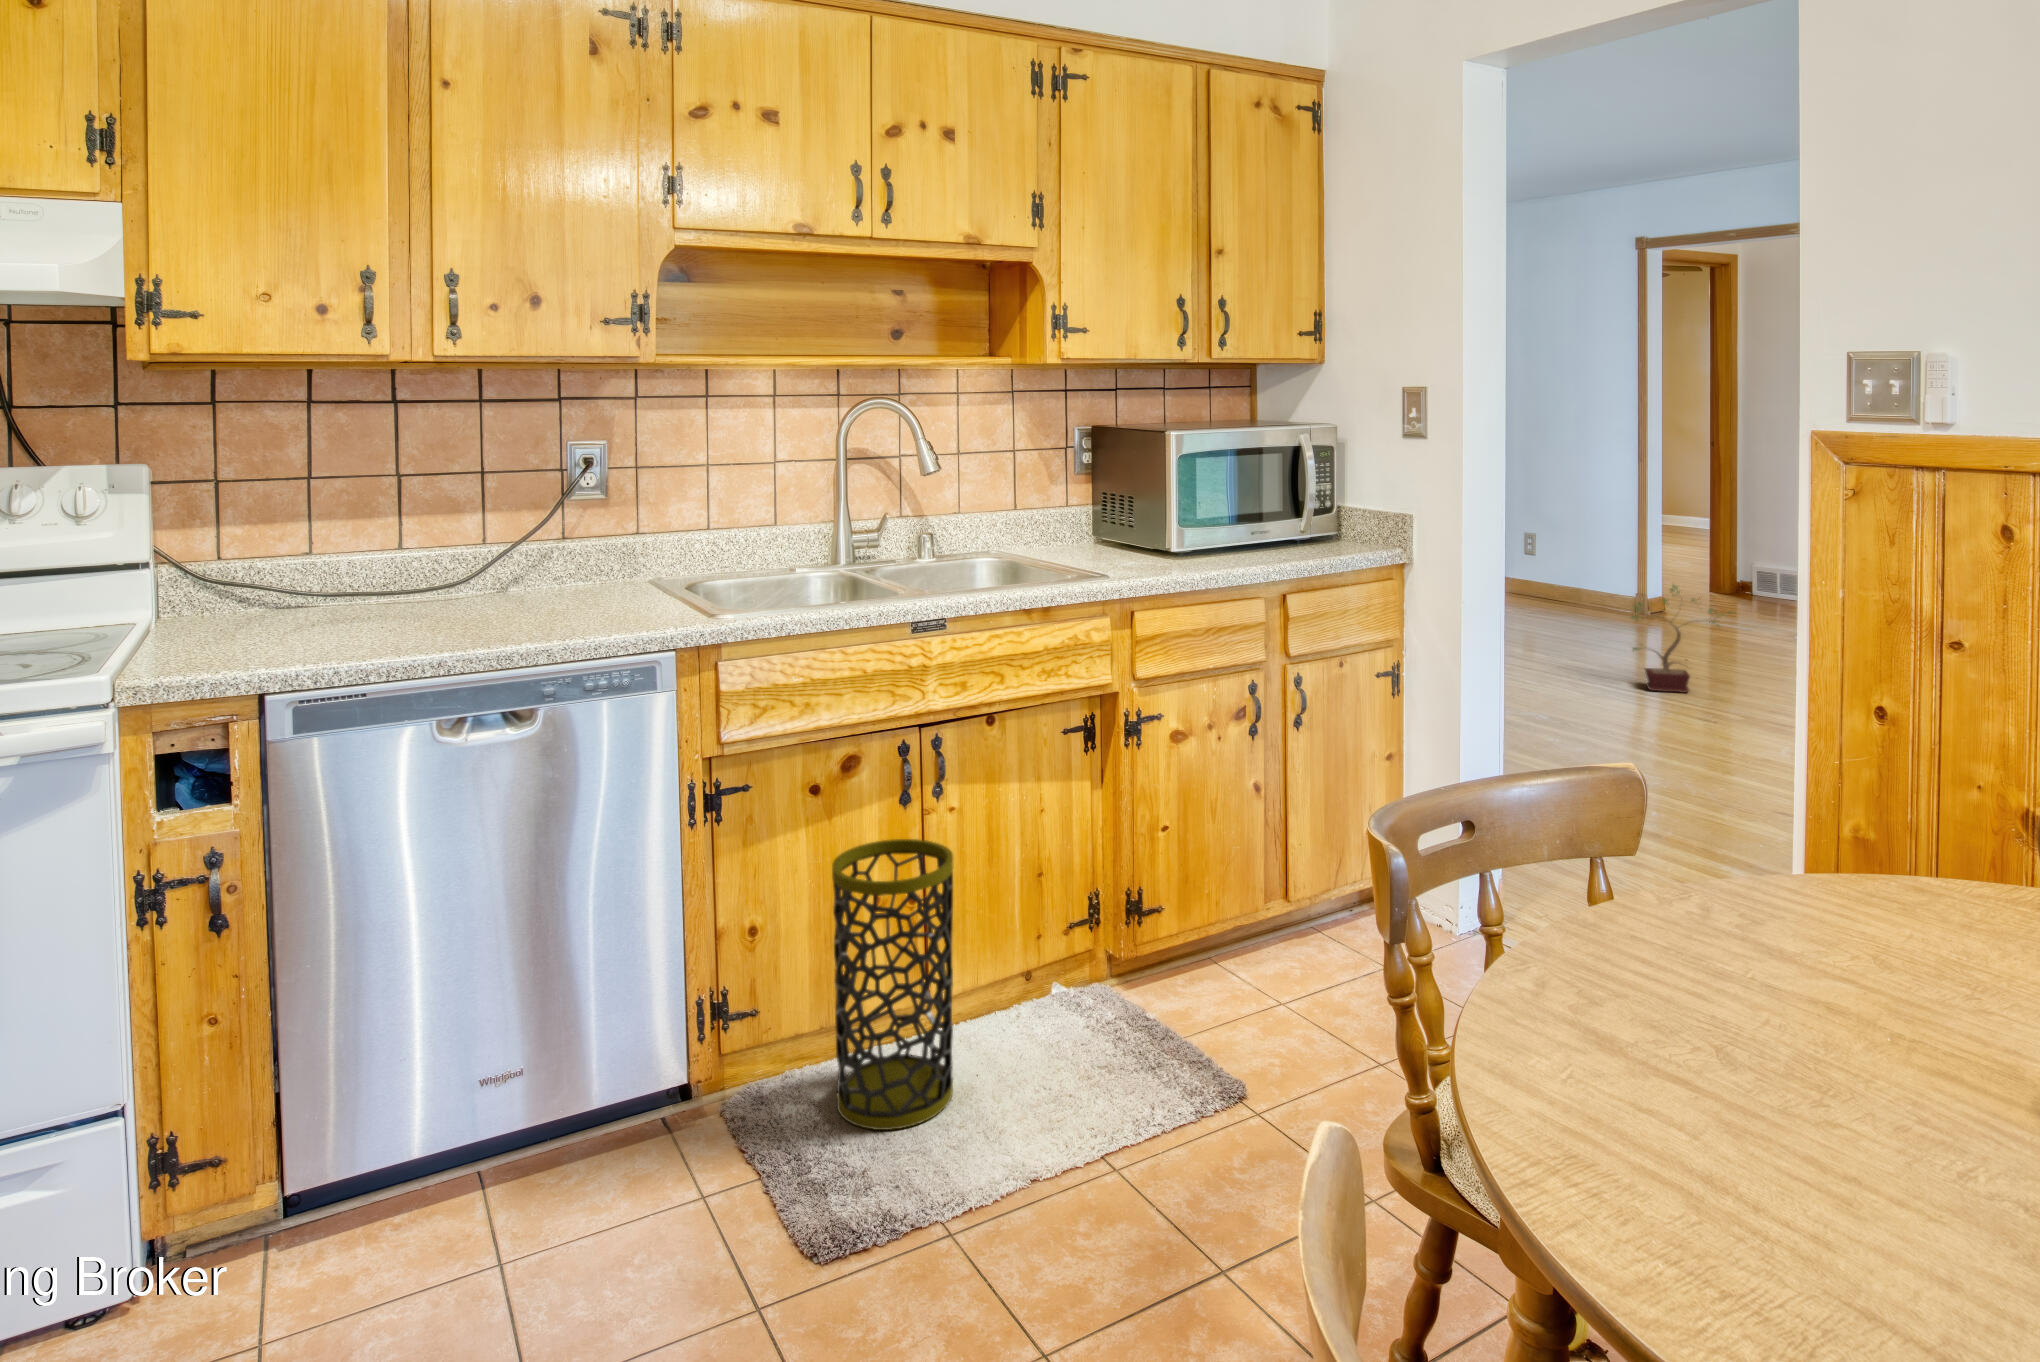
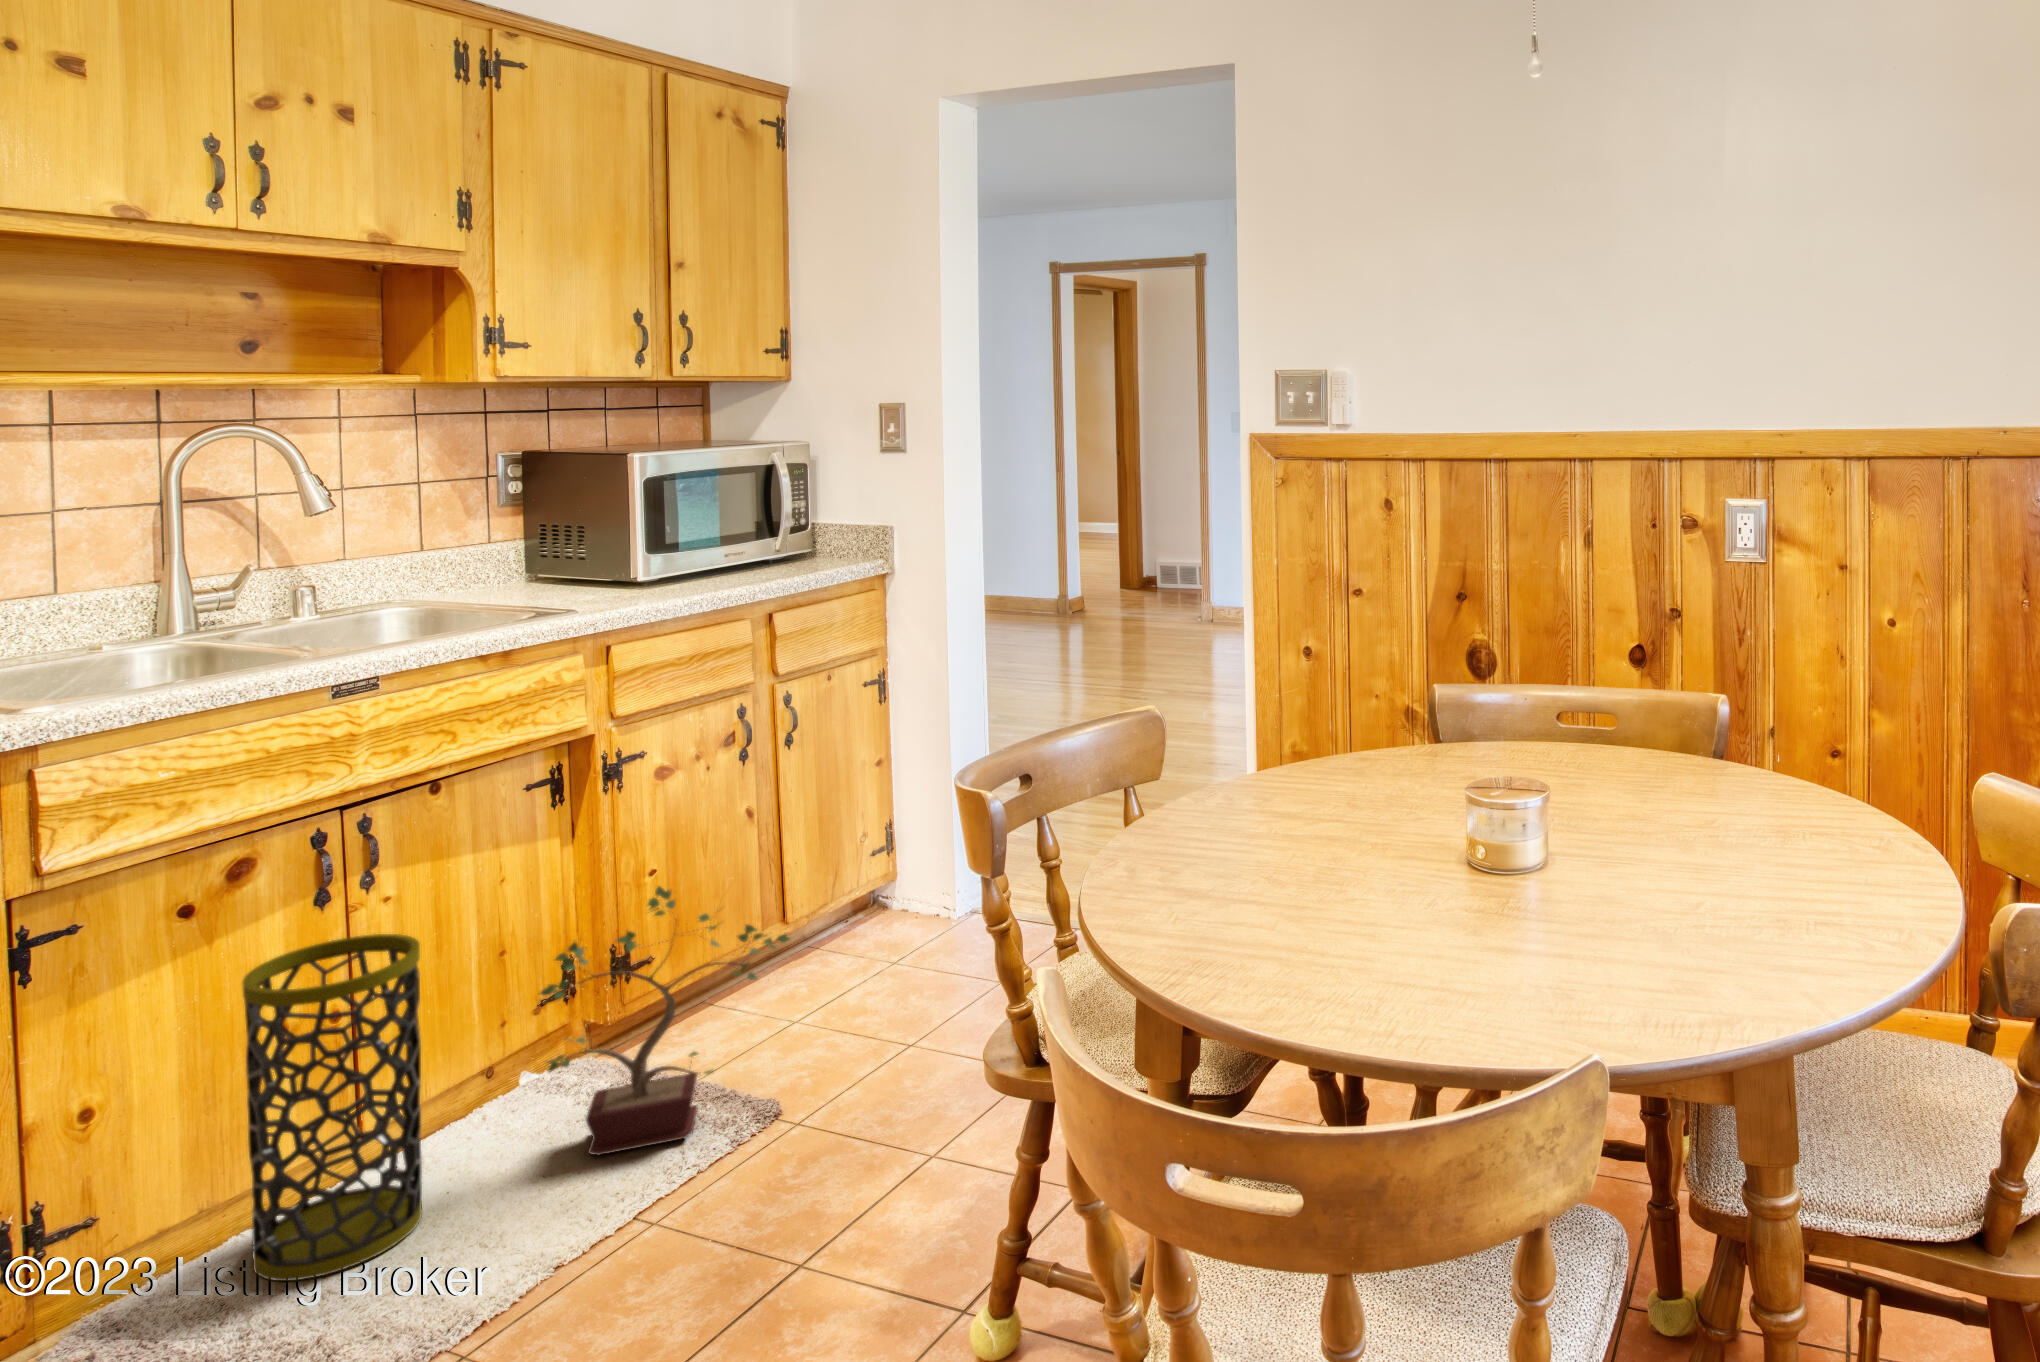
potted plant: present [1631,585,1732,693] -> present [540,886,790,1155]

